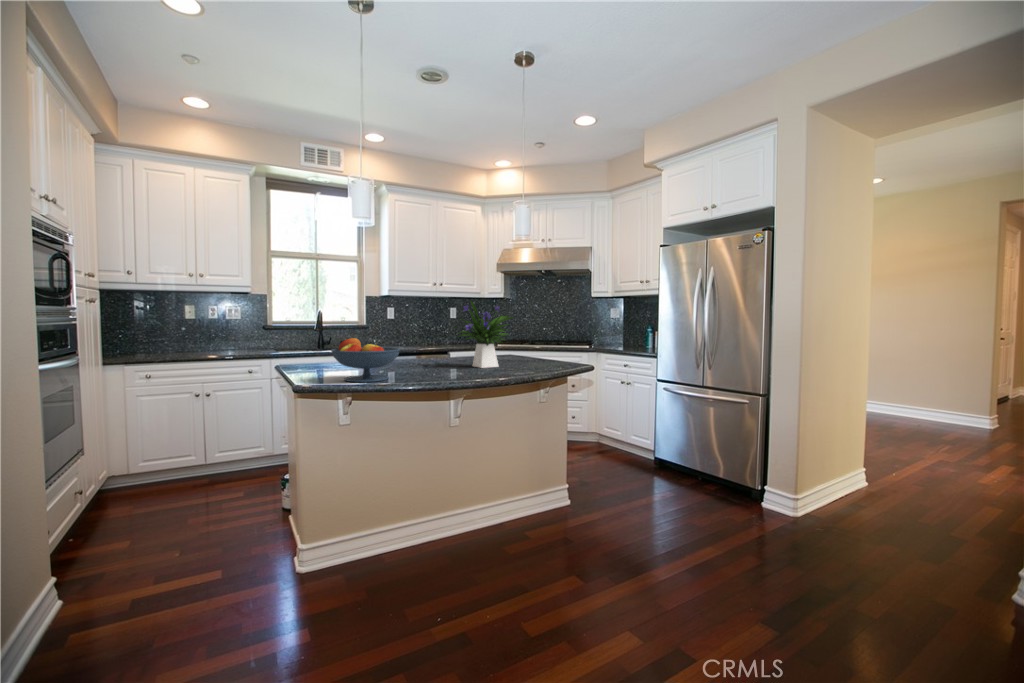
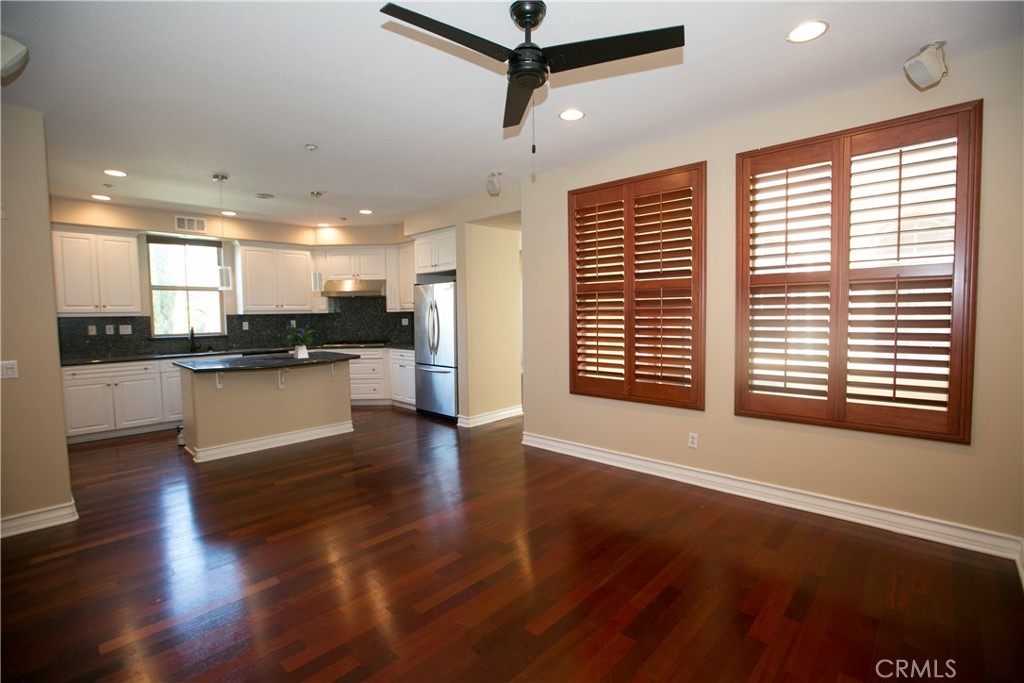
fruit bowl: present [331,338,400,382] -> none [210,345,248,367]

